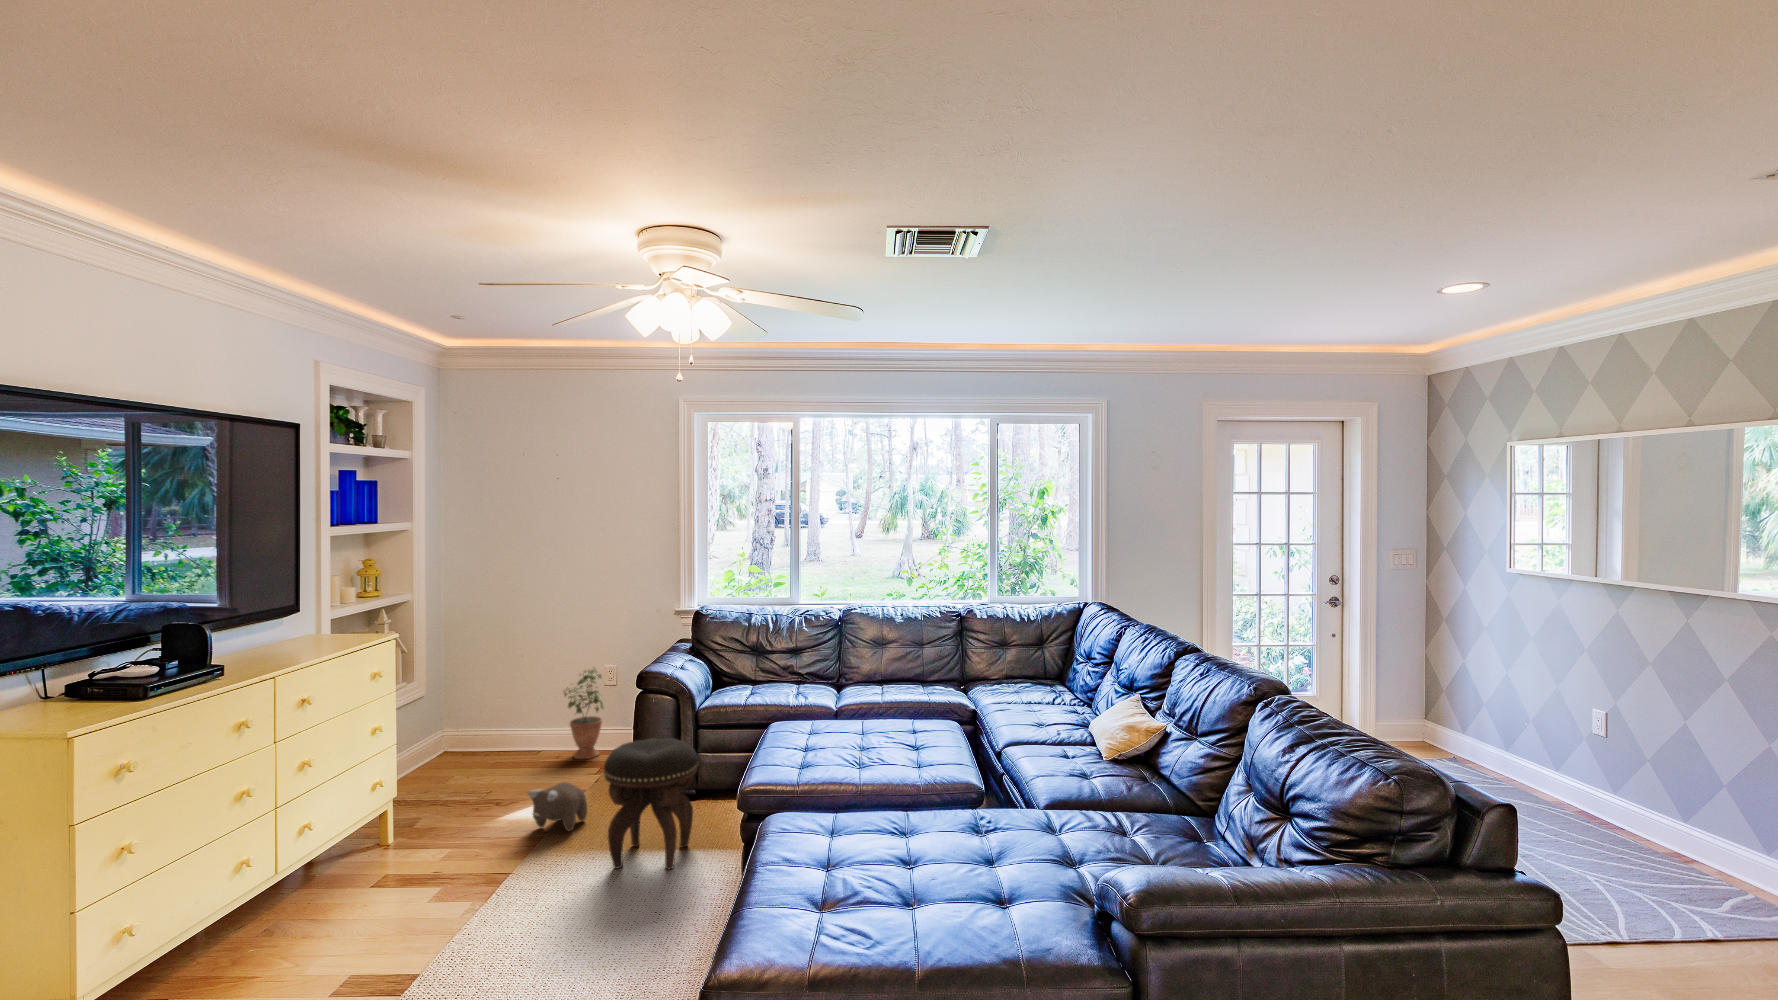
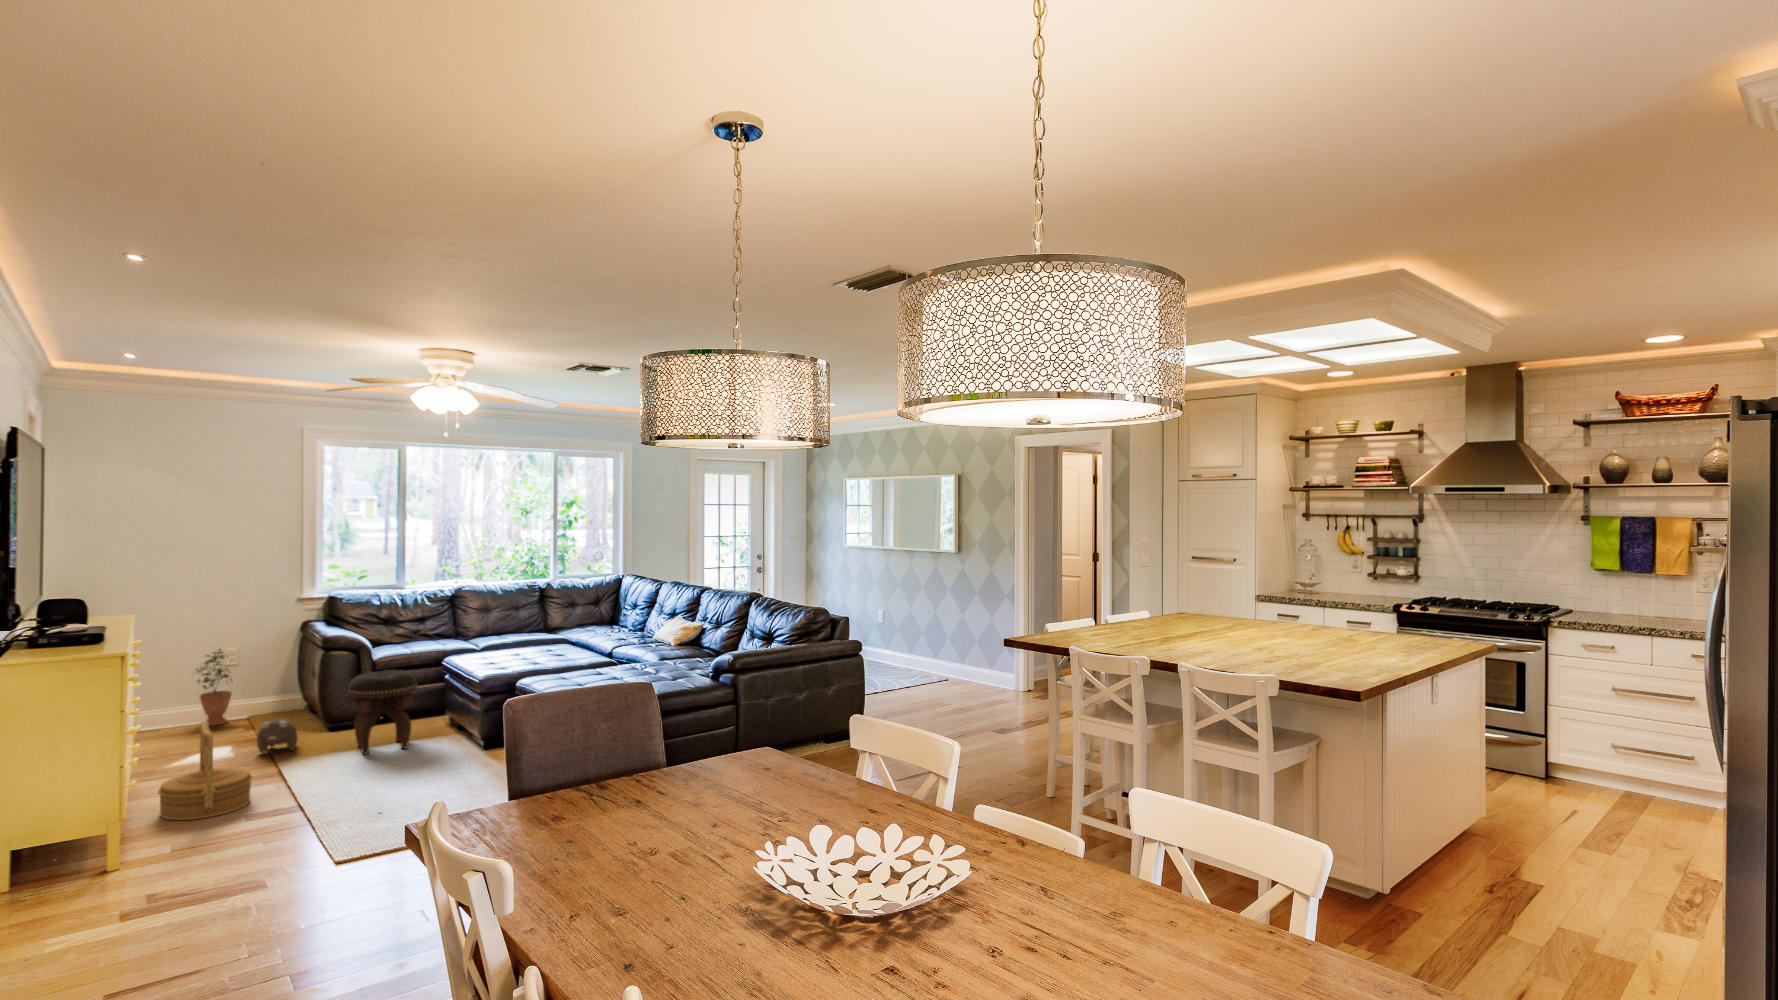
woven basket: none [259,806,394,973] -> present [158,721,253,820]

